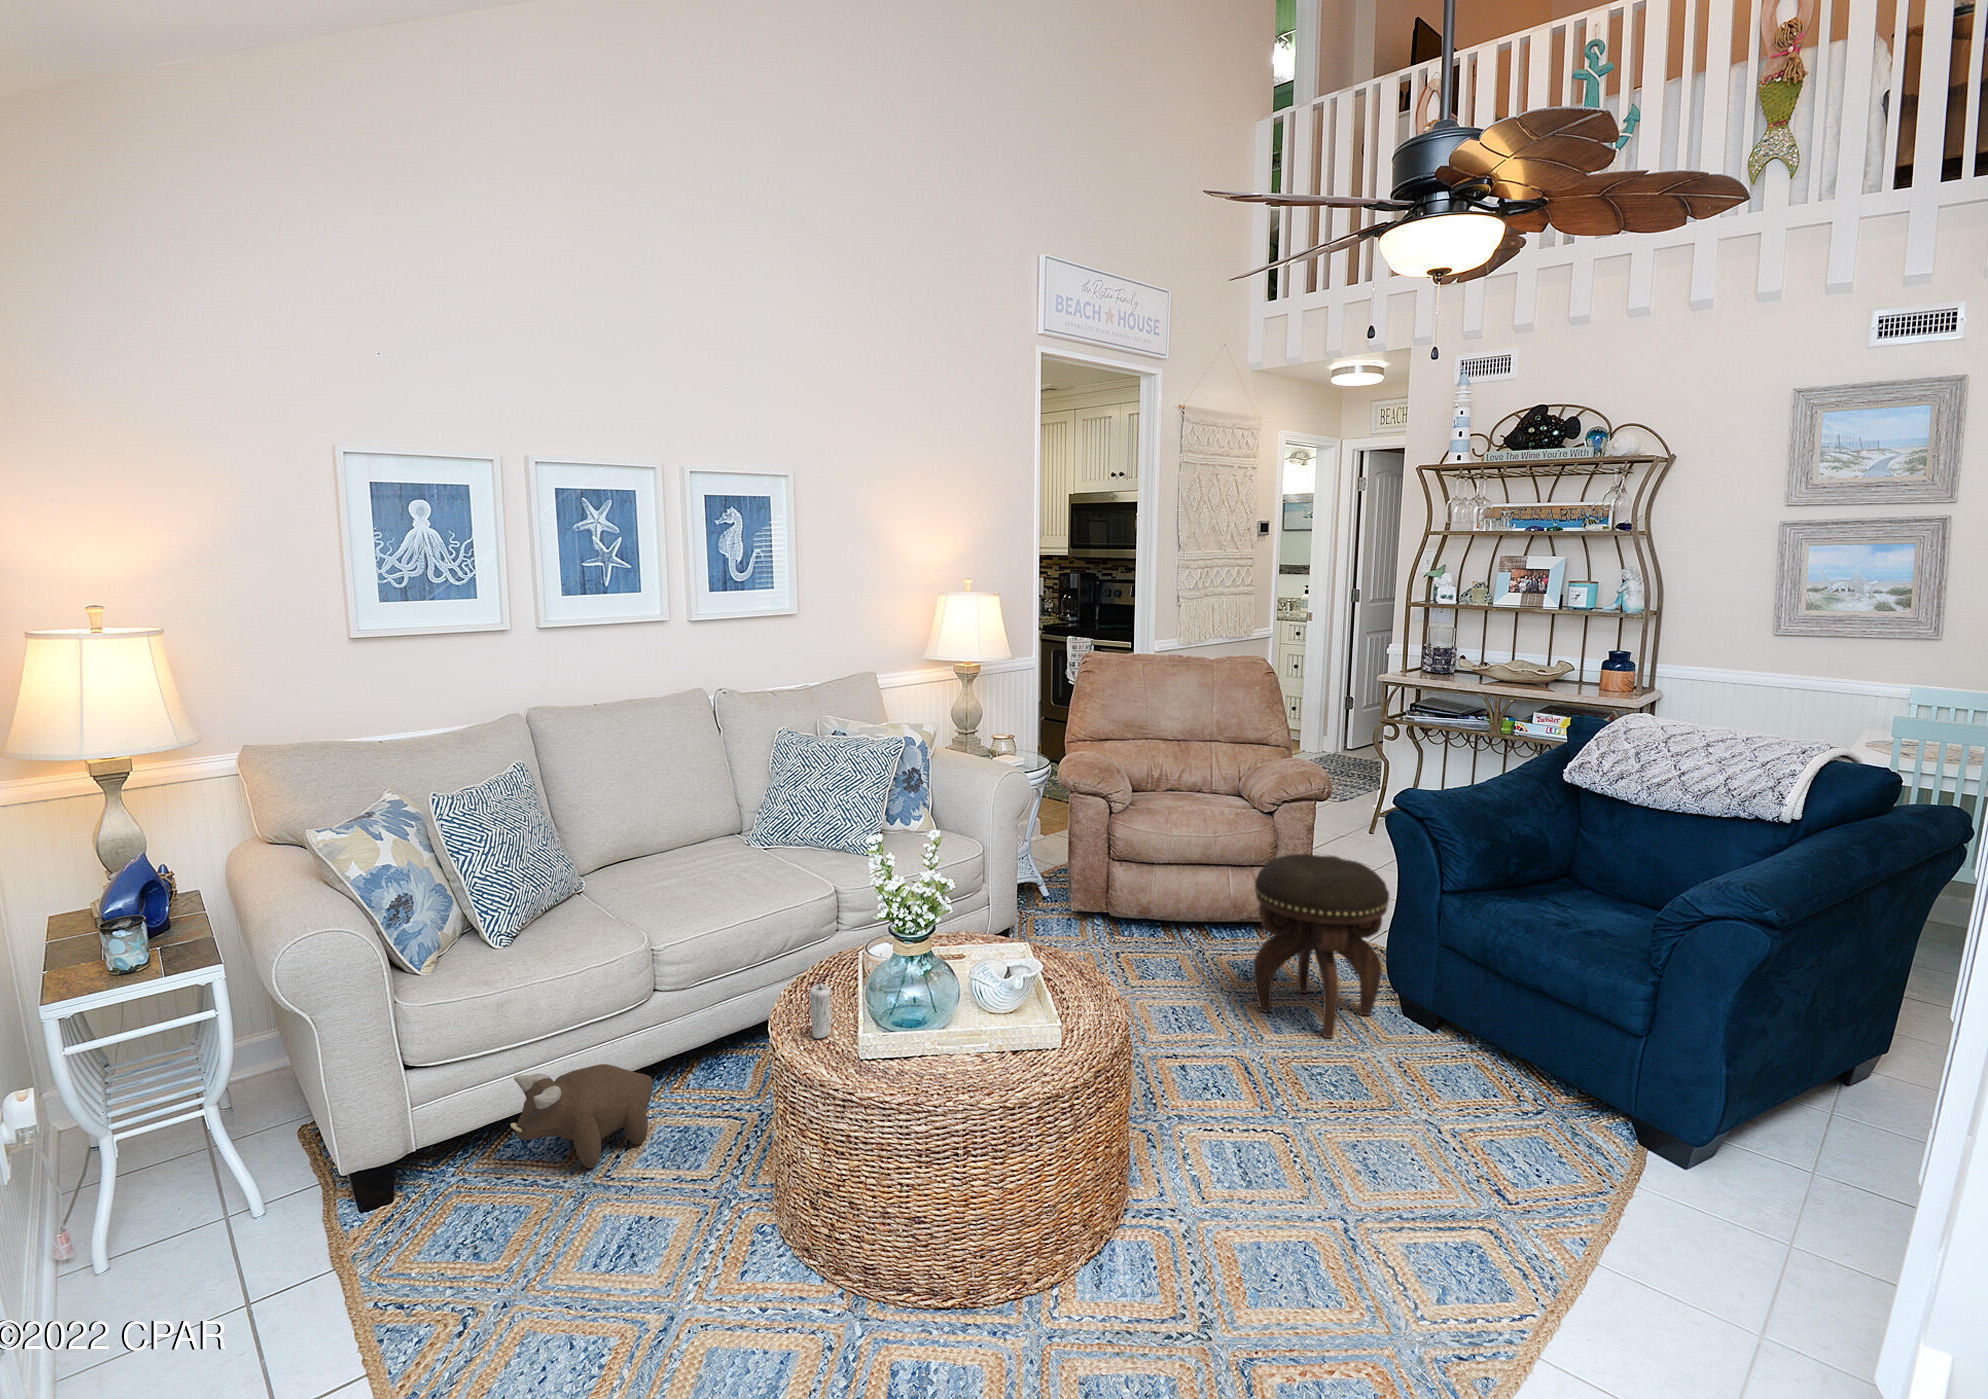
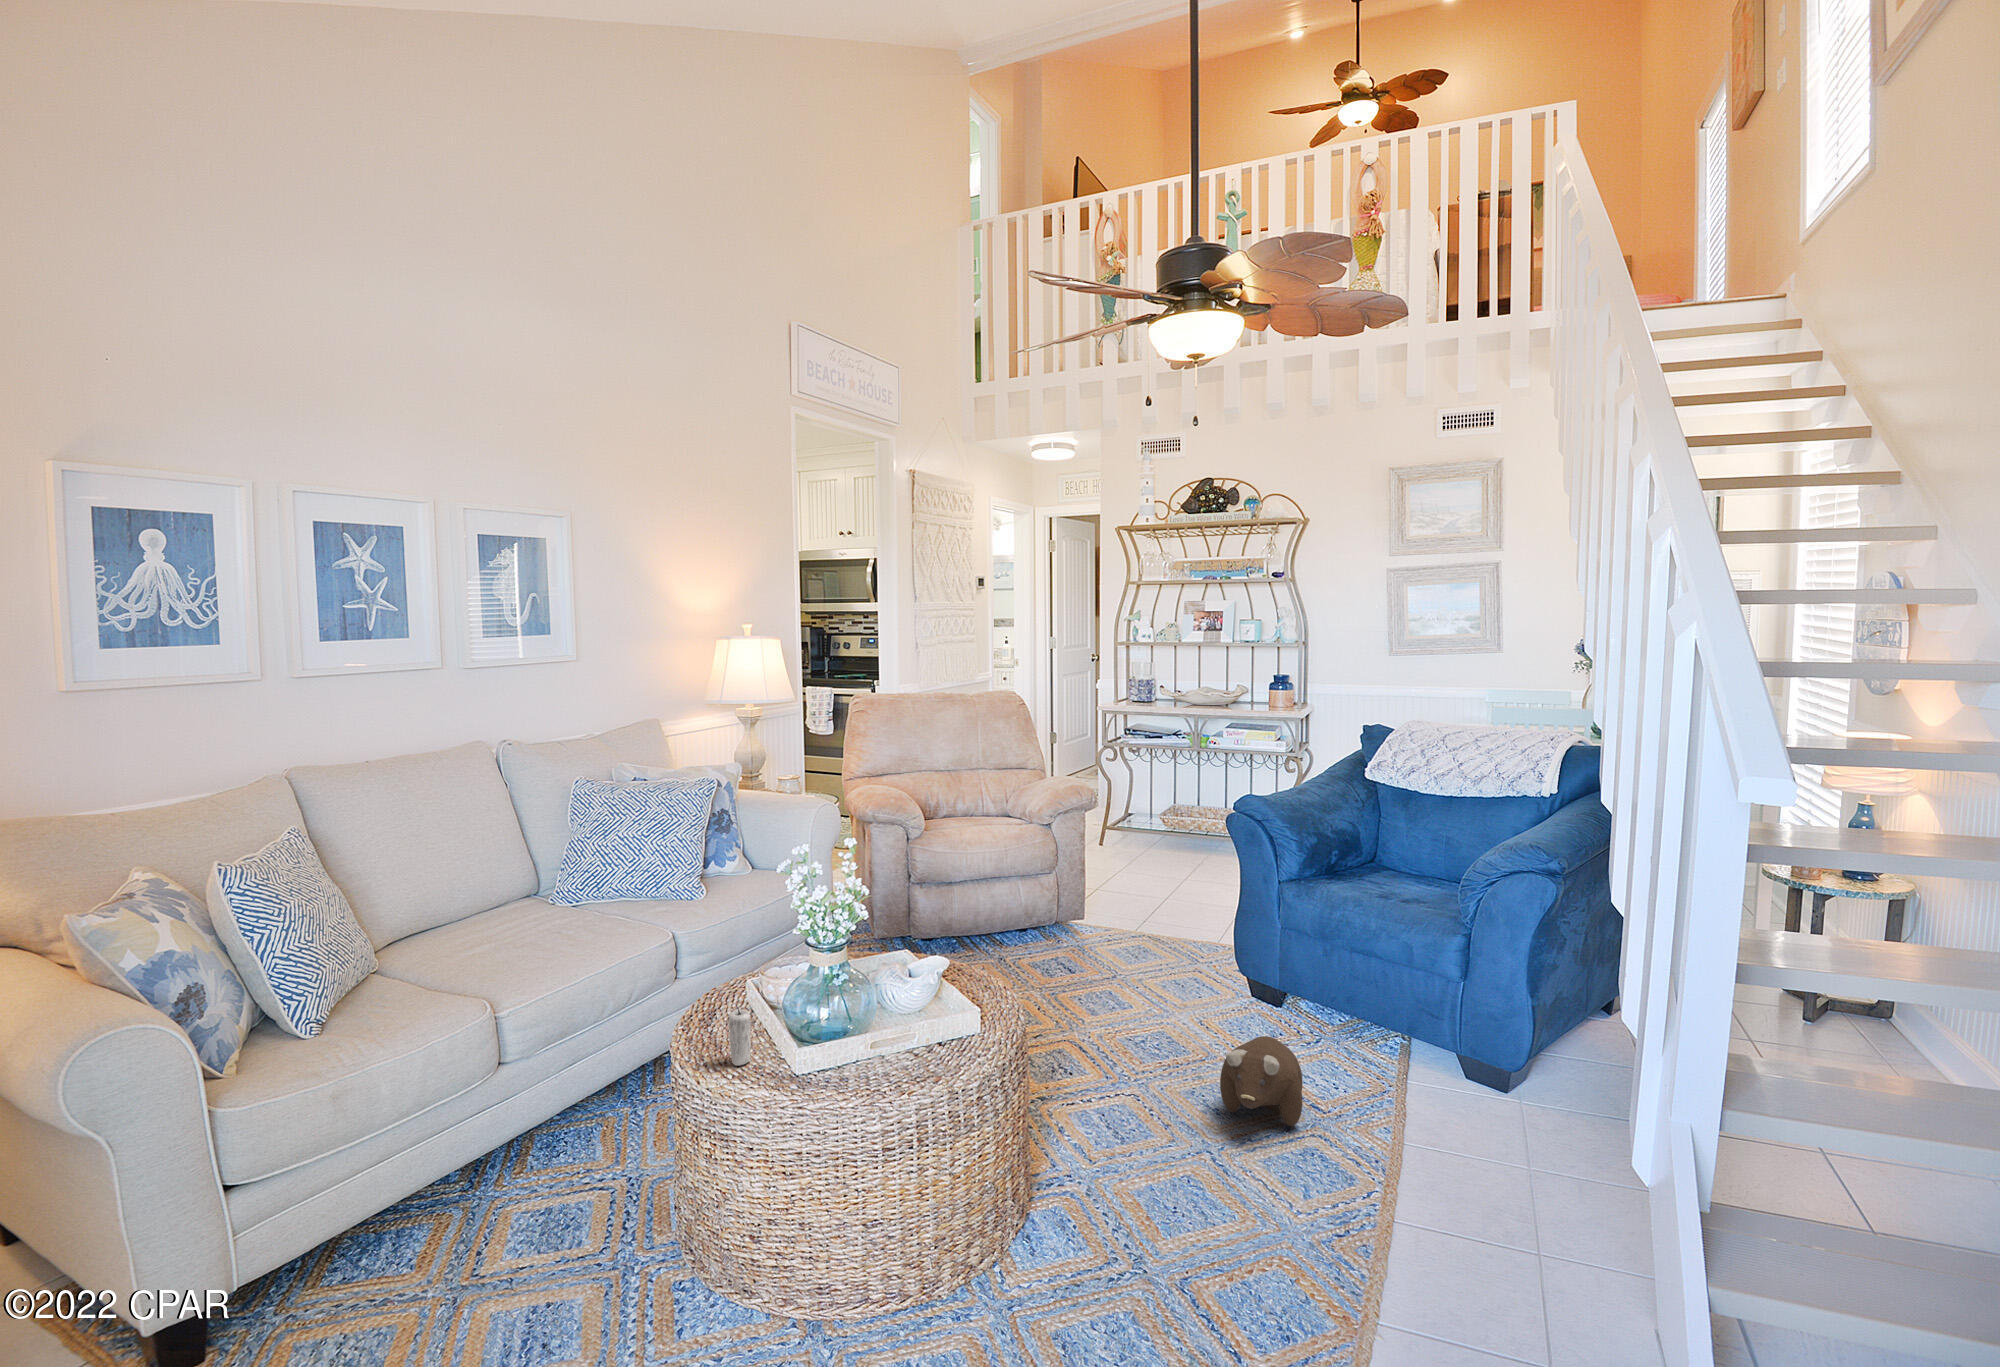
footstool: present [1253,854,1389,1038] -> none [1061,853,1175,1013]
plush toy: present [510,1064,653,1168] -> present [1220,1036,1303,1126]

